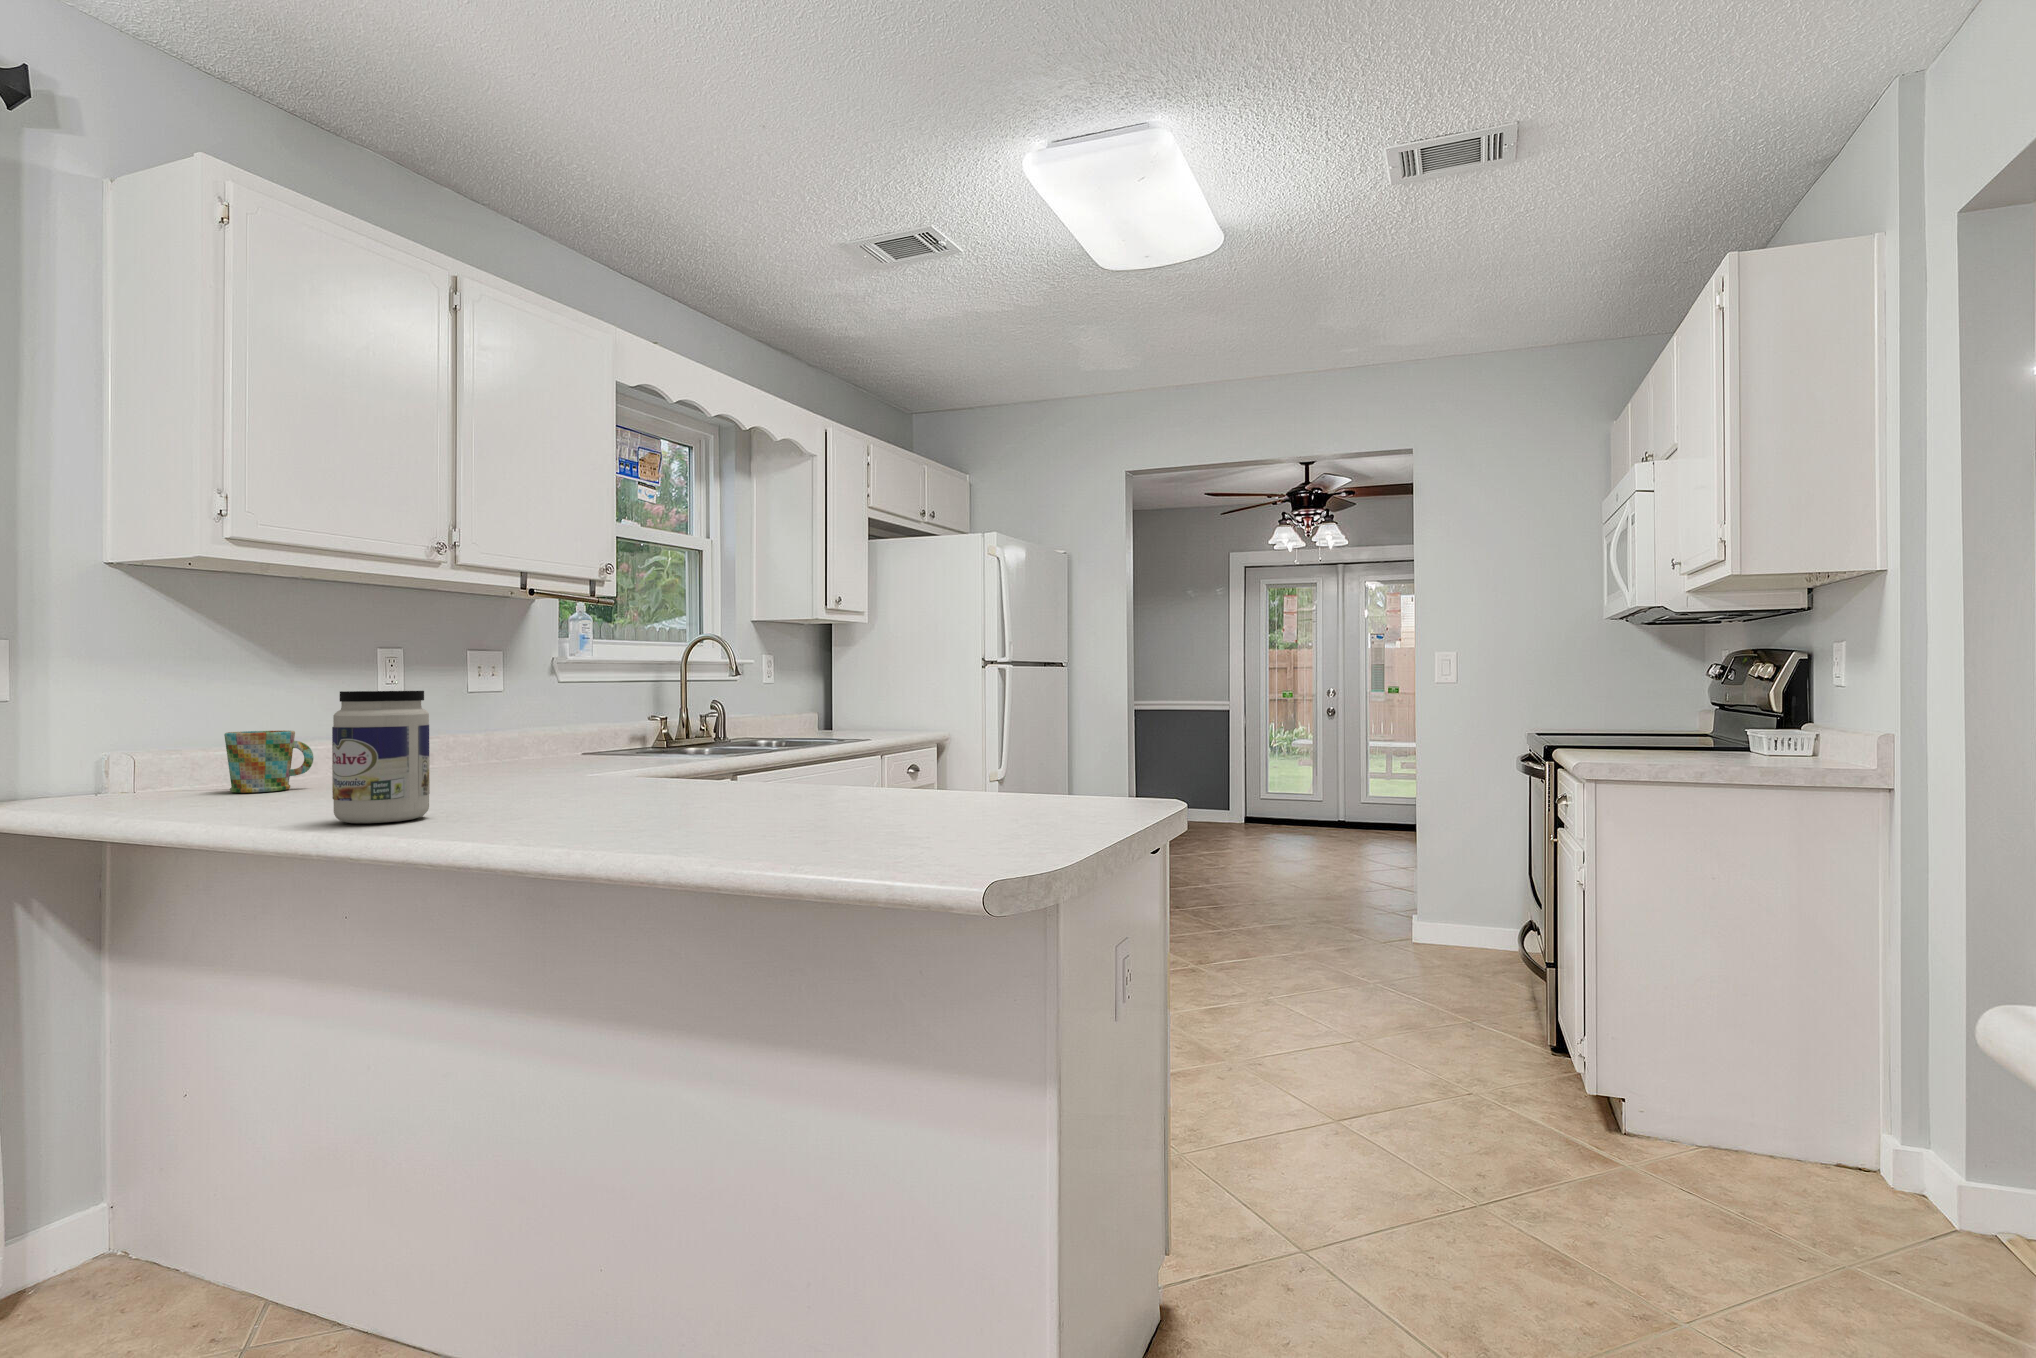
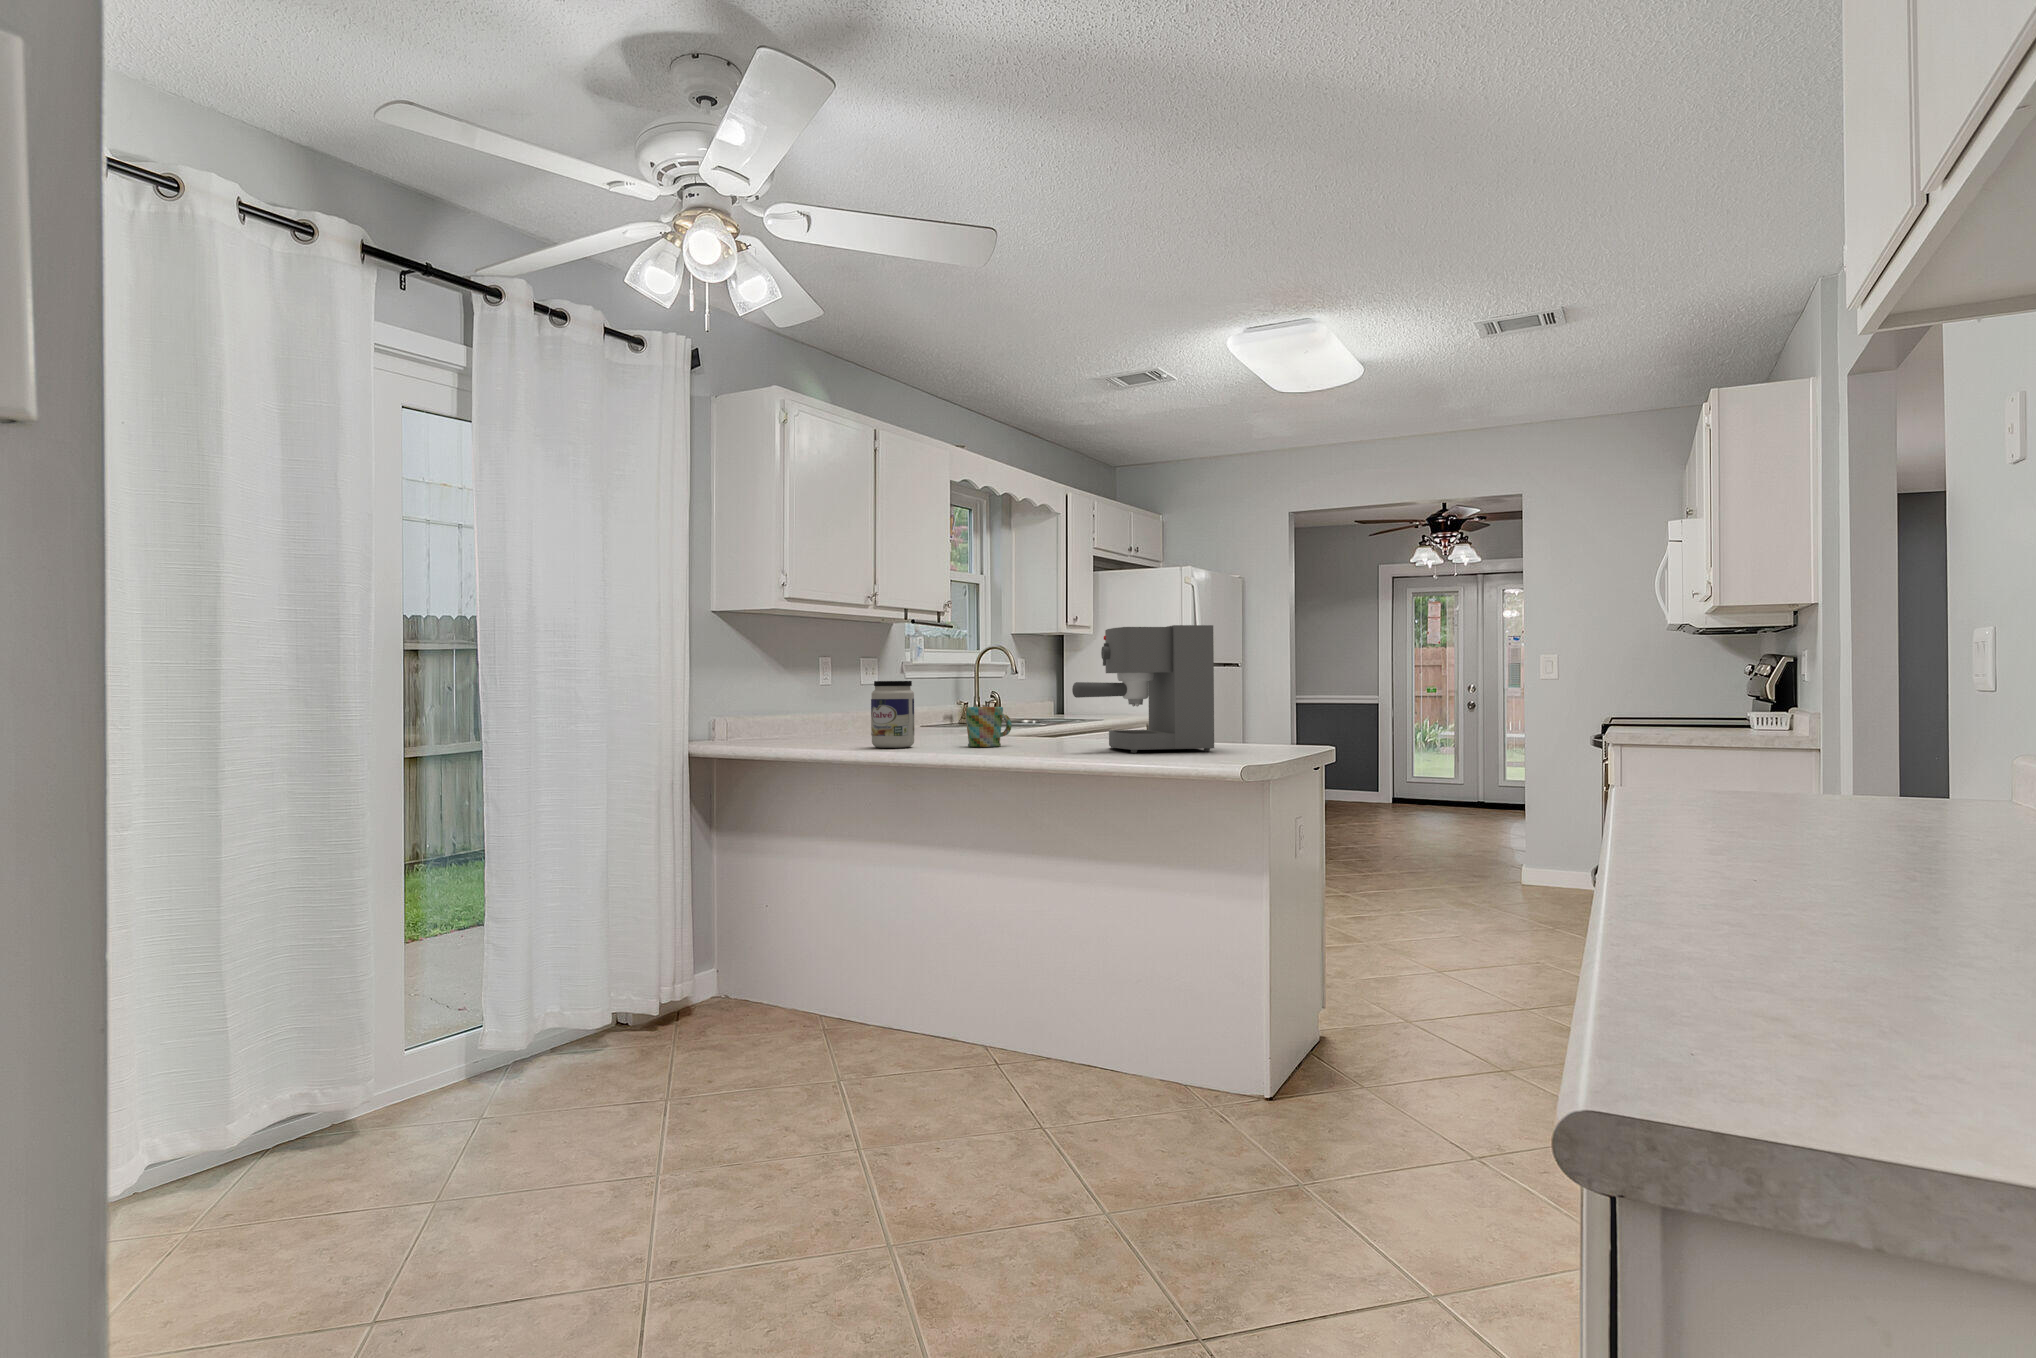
coffee maker: none [706,579,992,838] -> present [1072,625,1214,753]
mug: present [224,731,314,793] -> present [965,707,1012,747]

